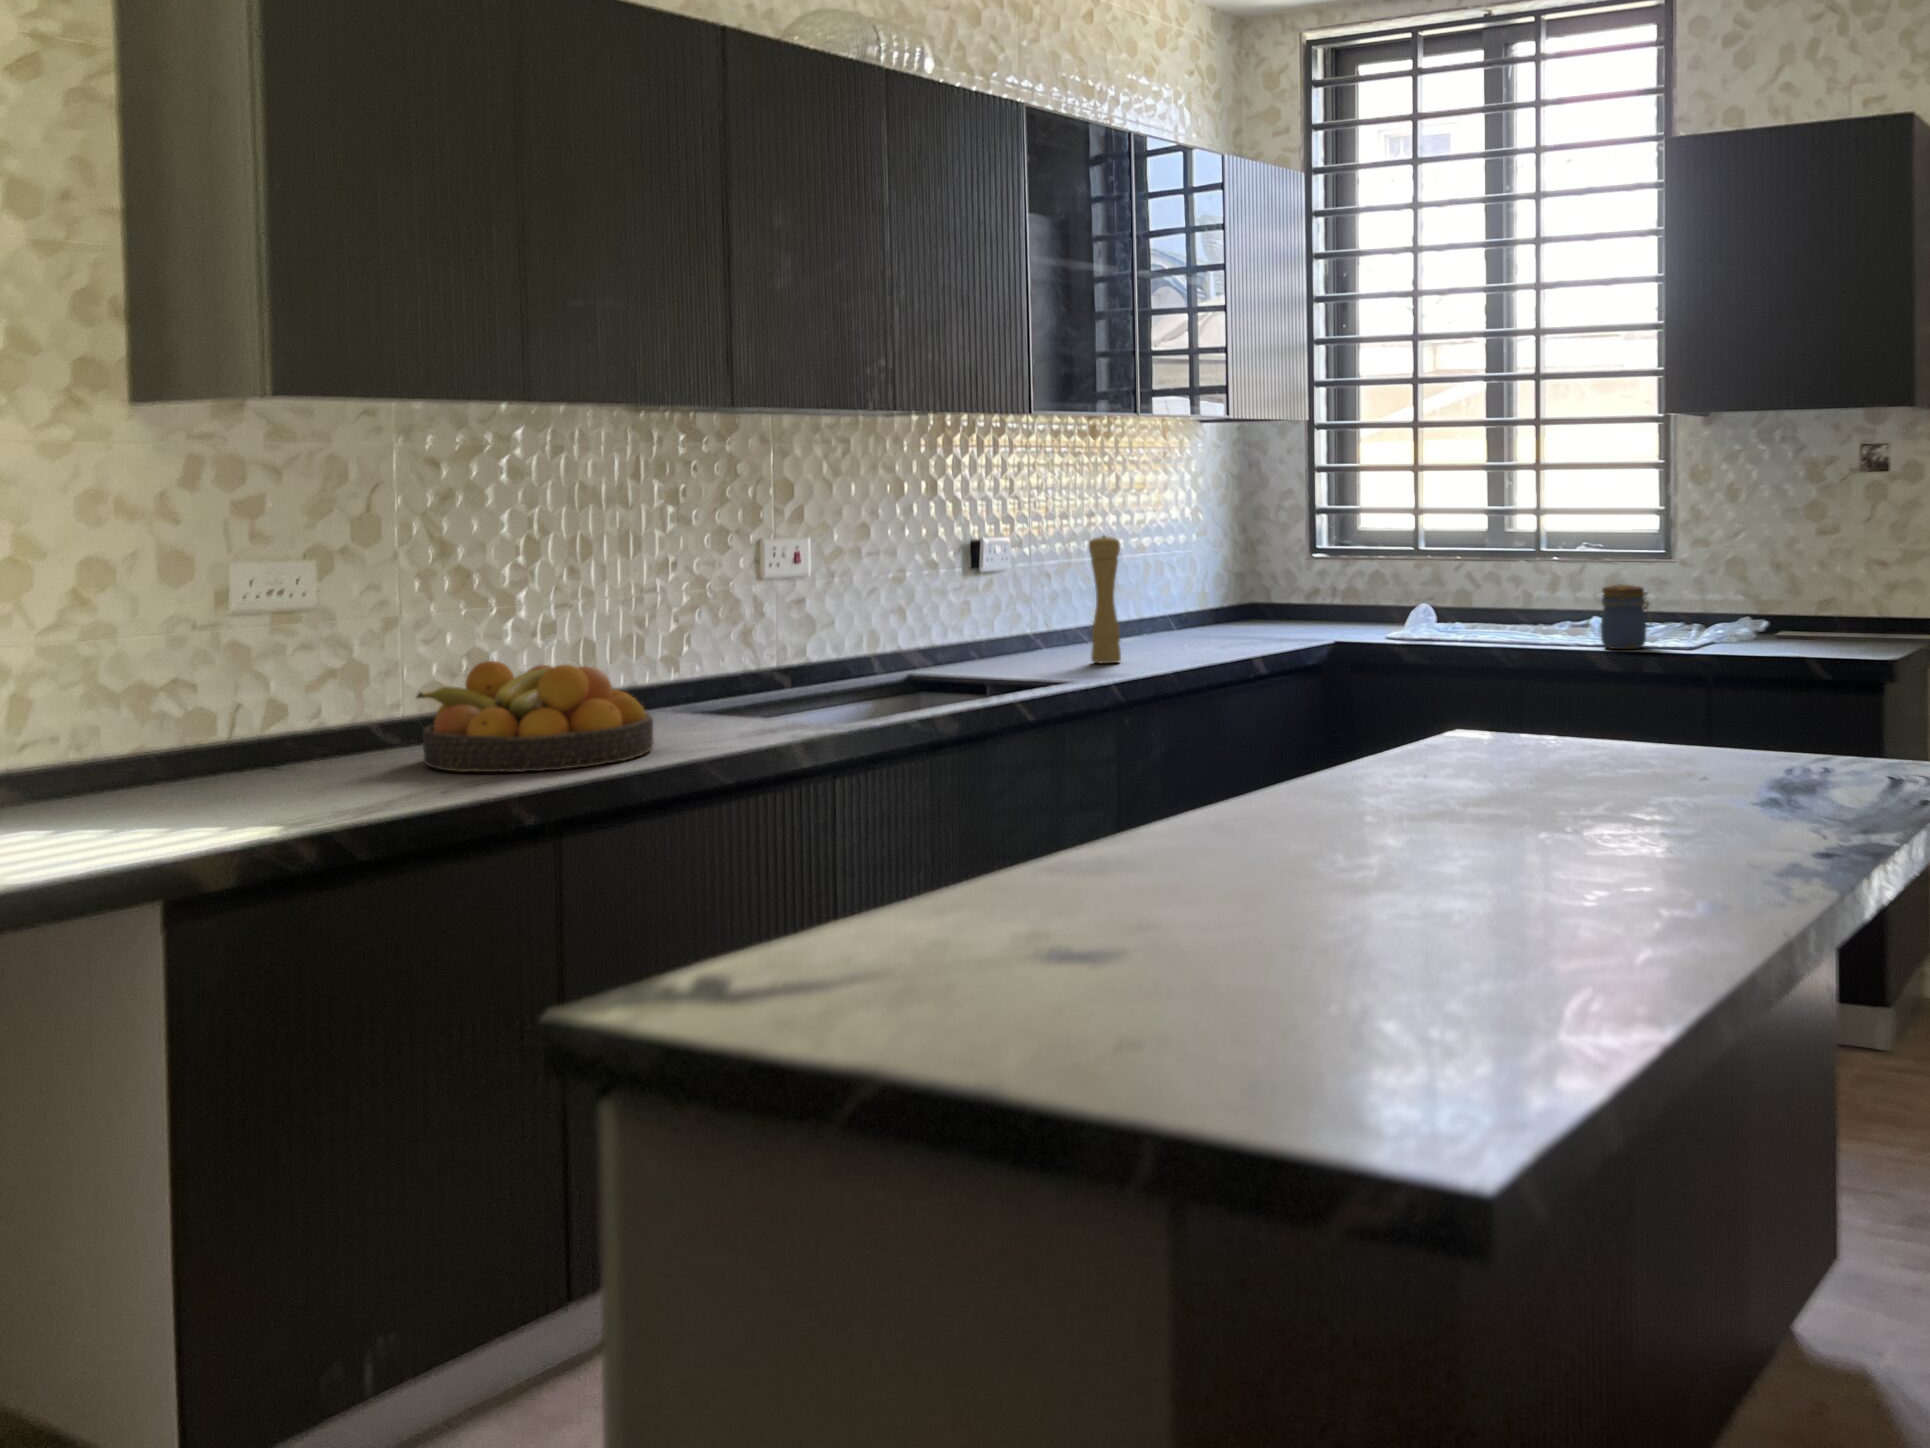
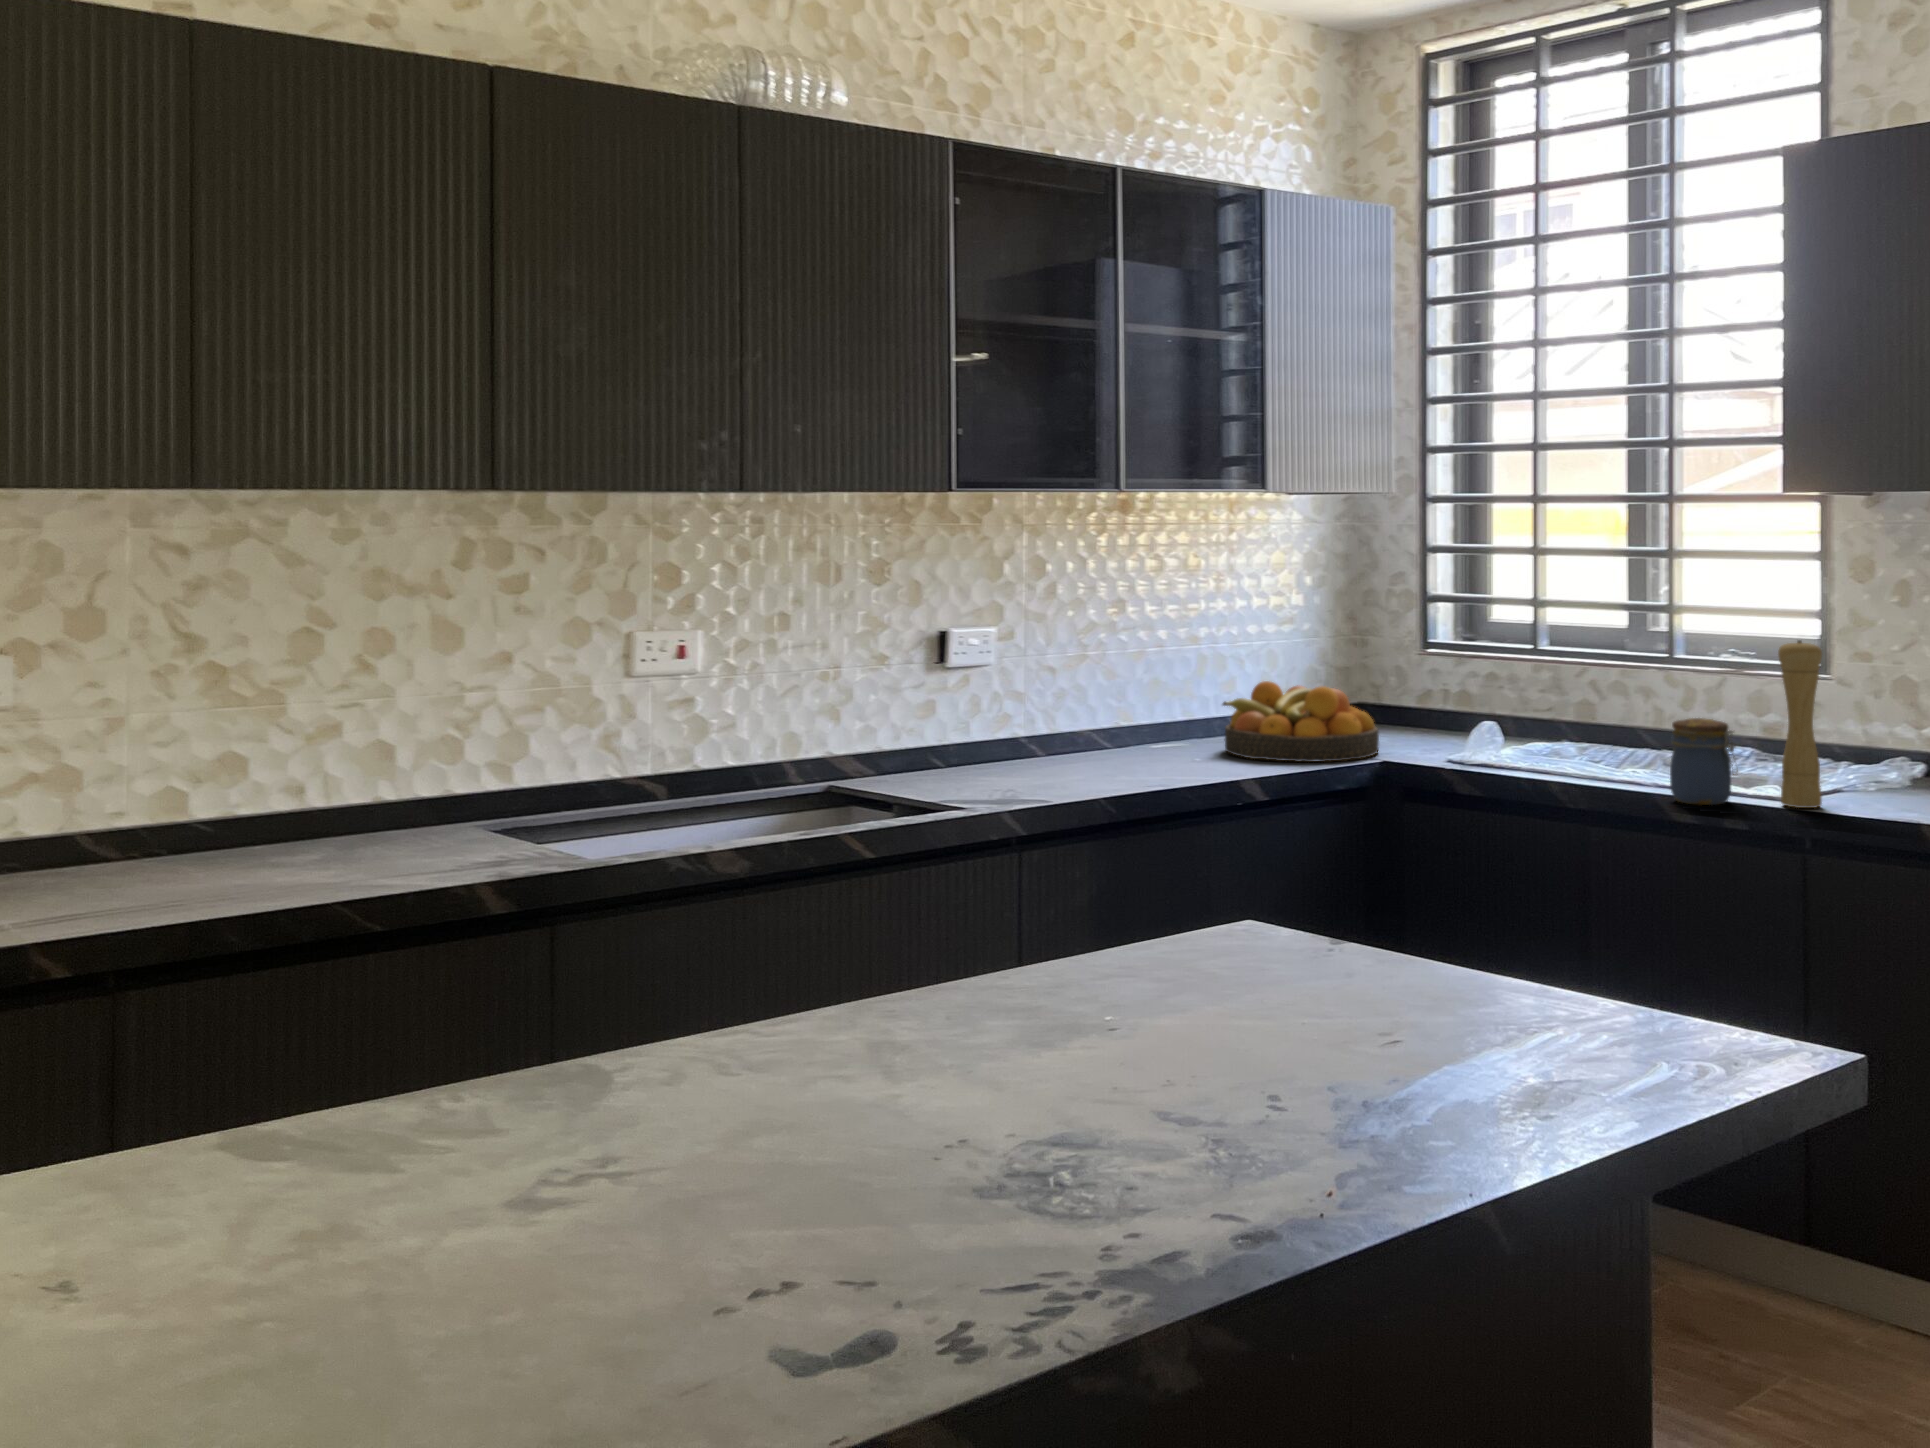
pepper mill: present [1089,536,1121,663] -> present [1778,640,1822,808]
fruit bowl: present [417,661,653,772] -> present [1223,681,1379,762]

